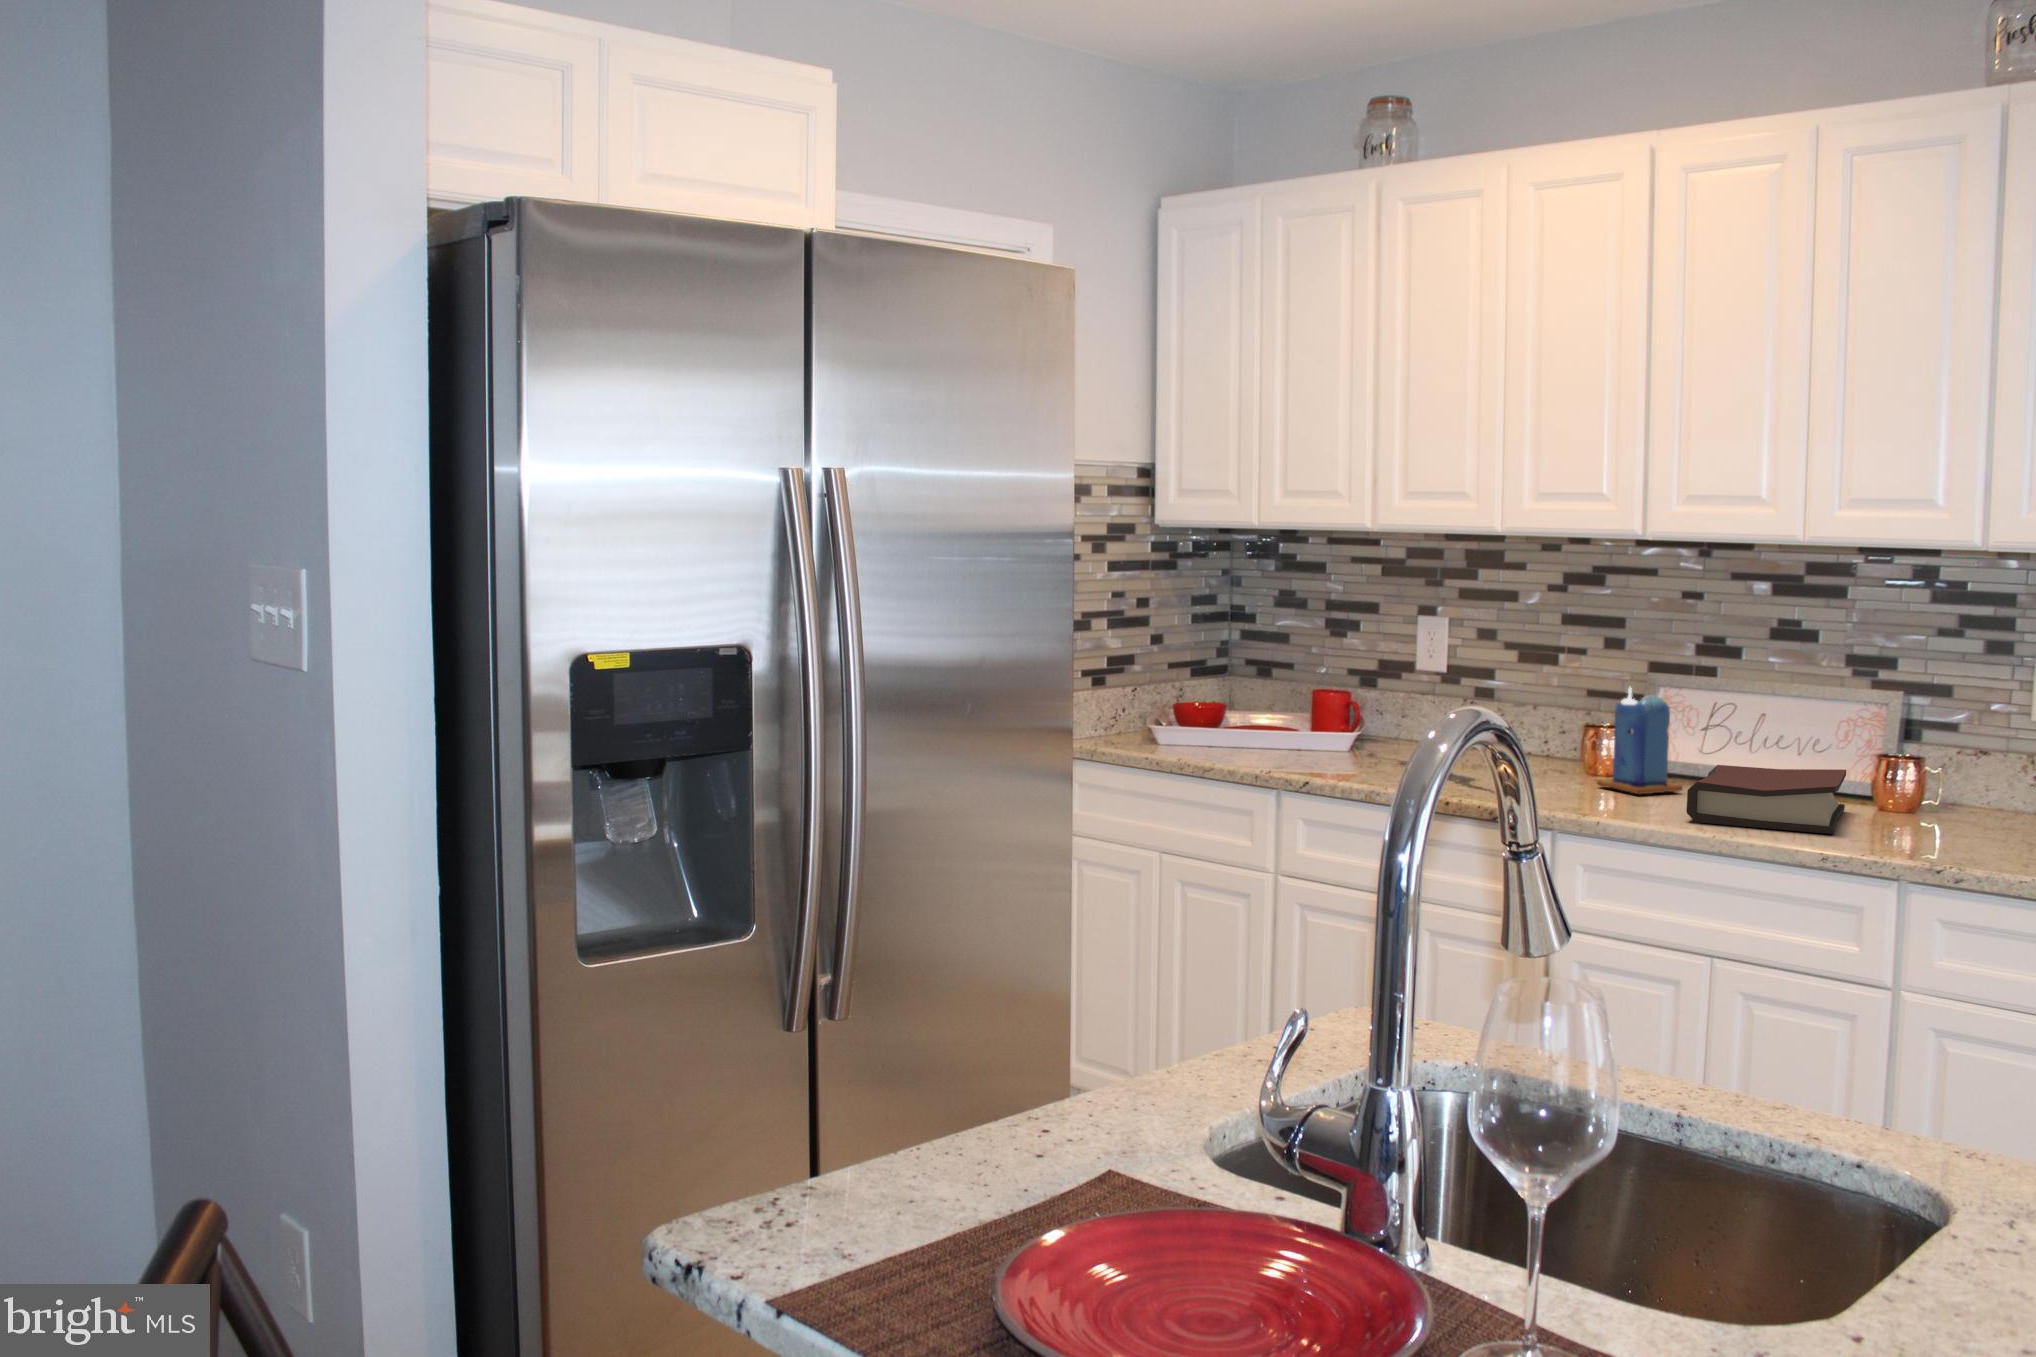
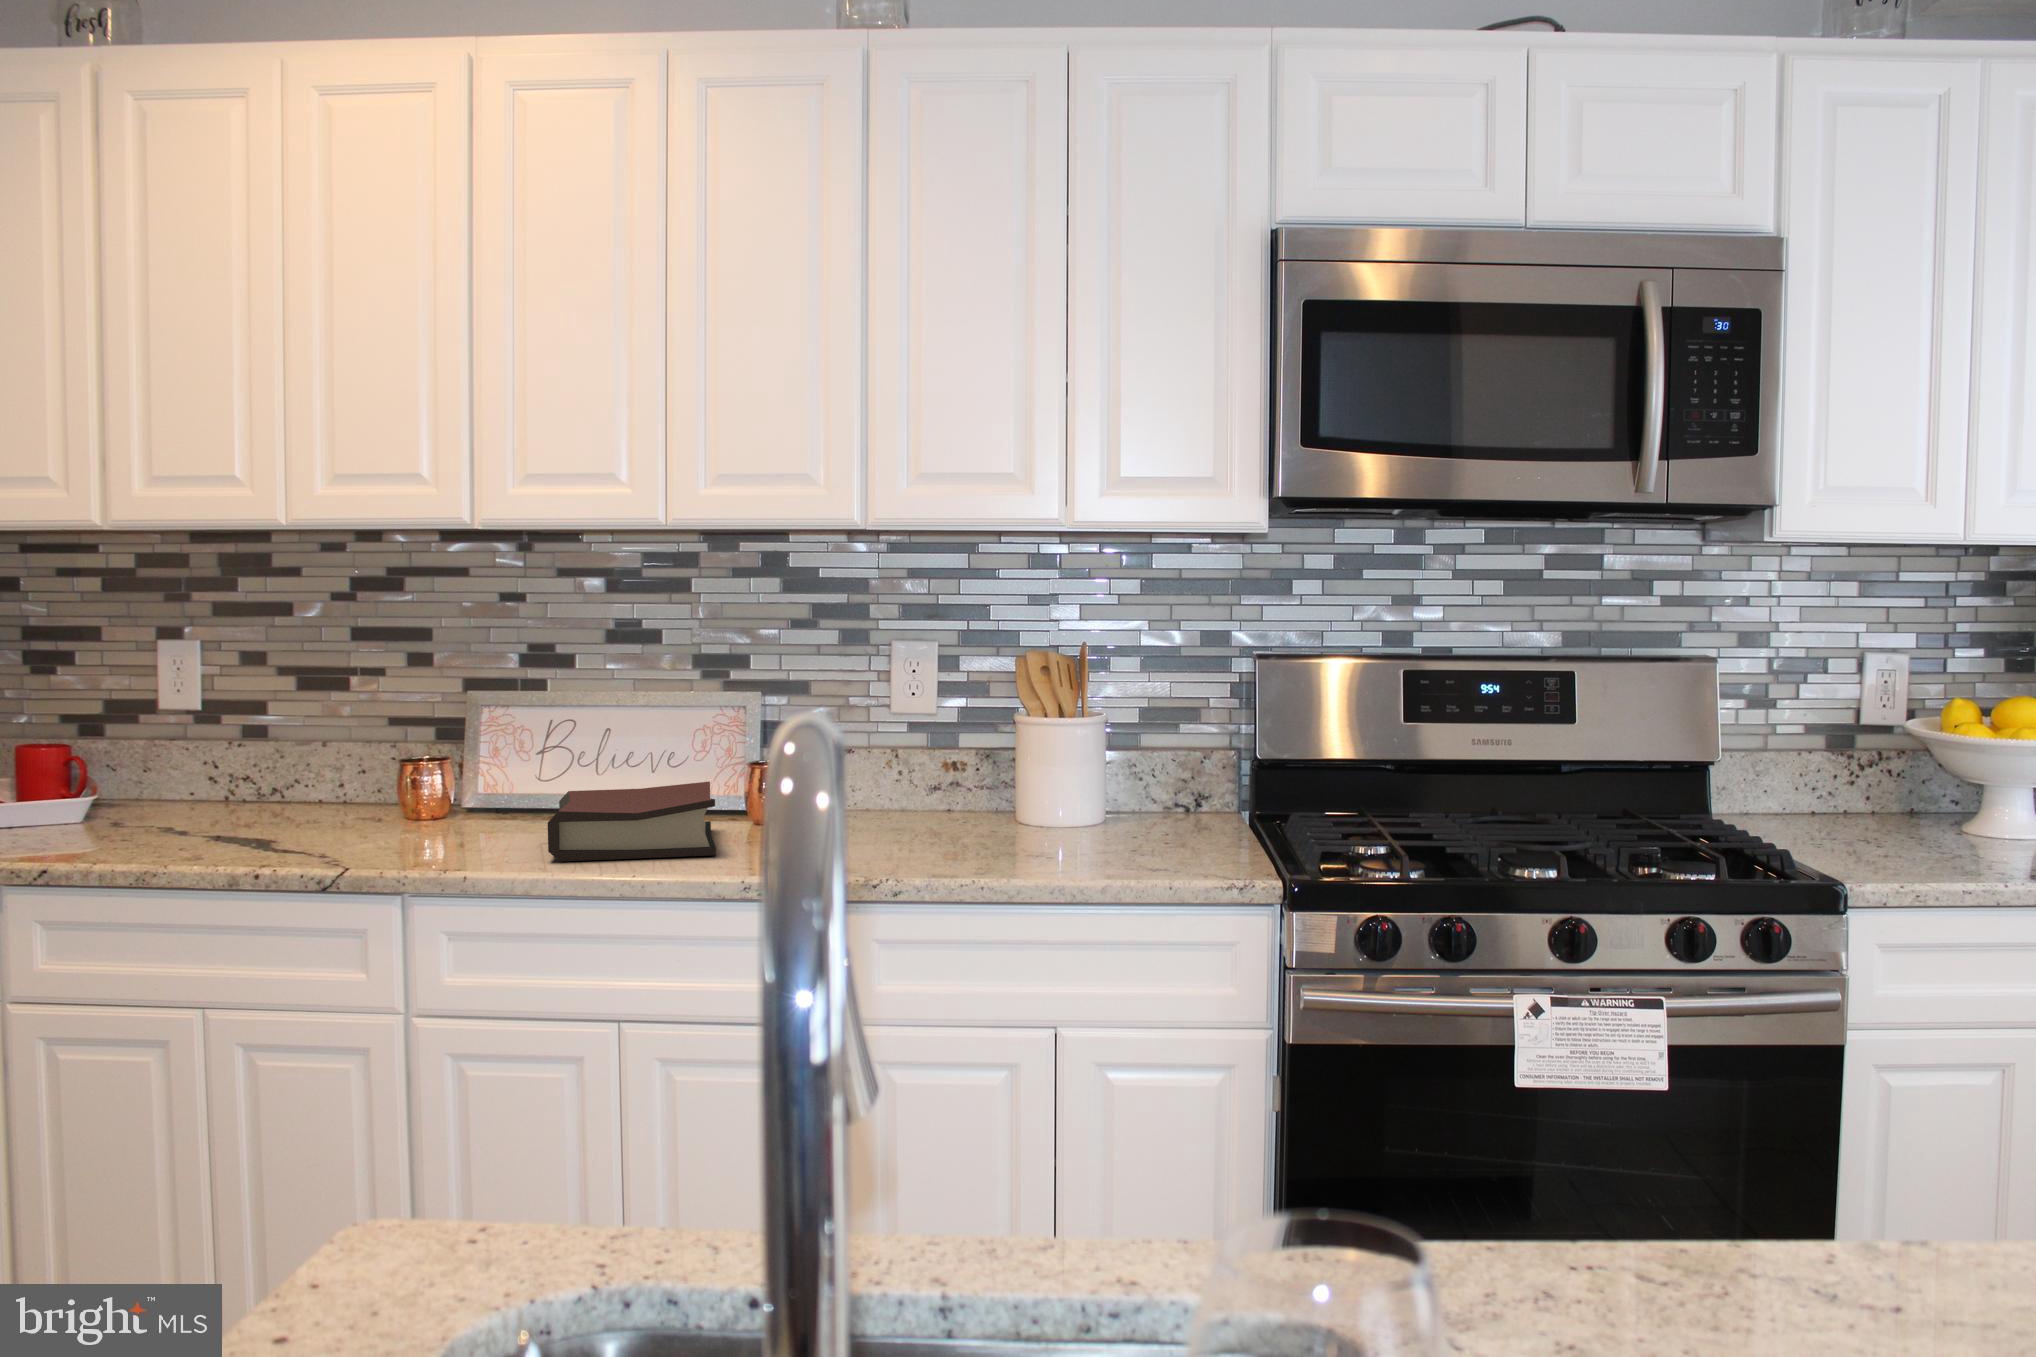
candle: present [1597,688,1683,794] -> none [423,706,528,837]

